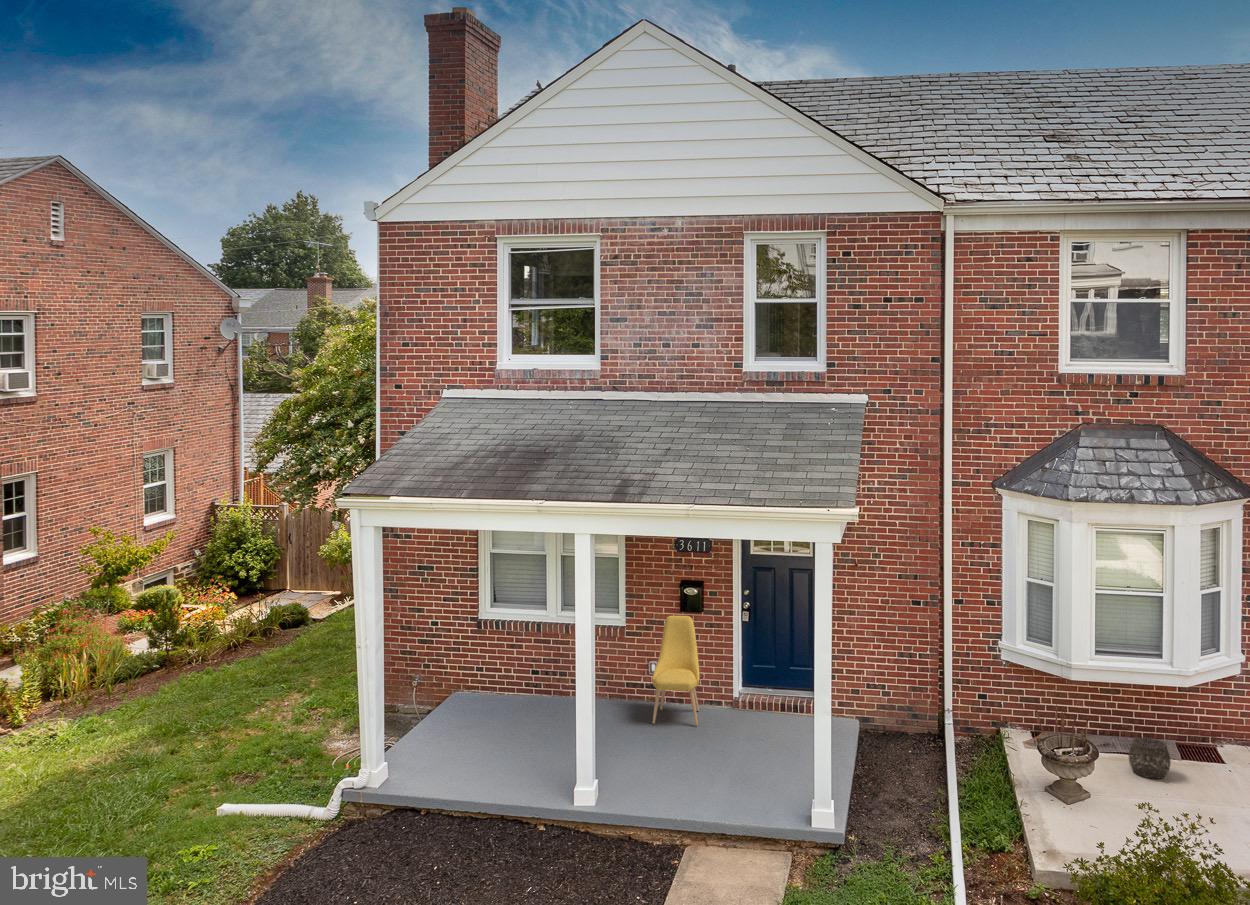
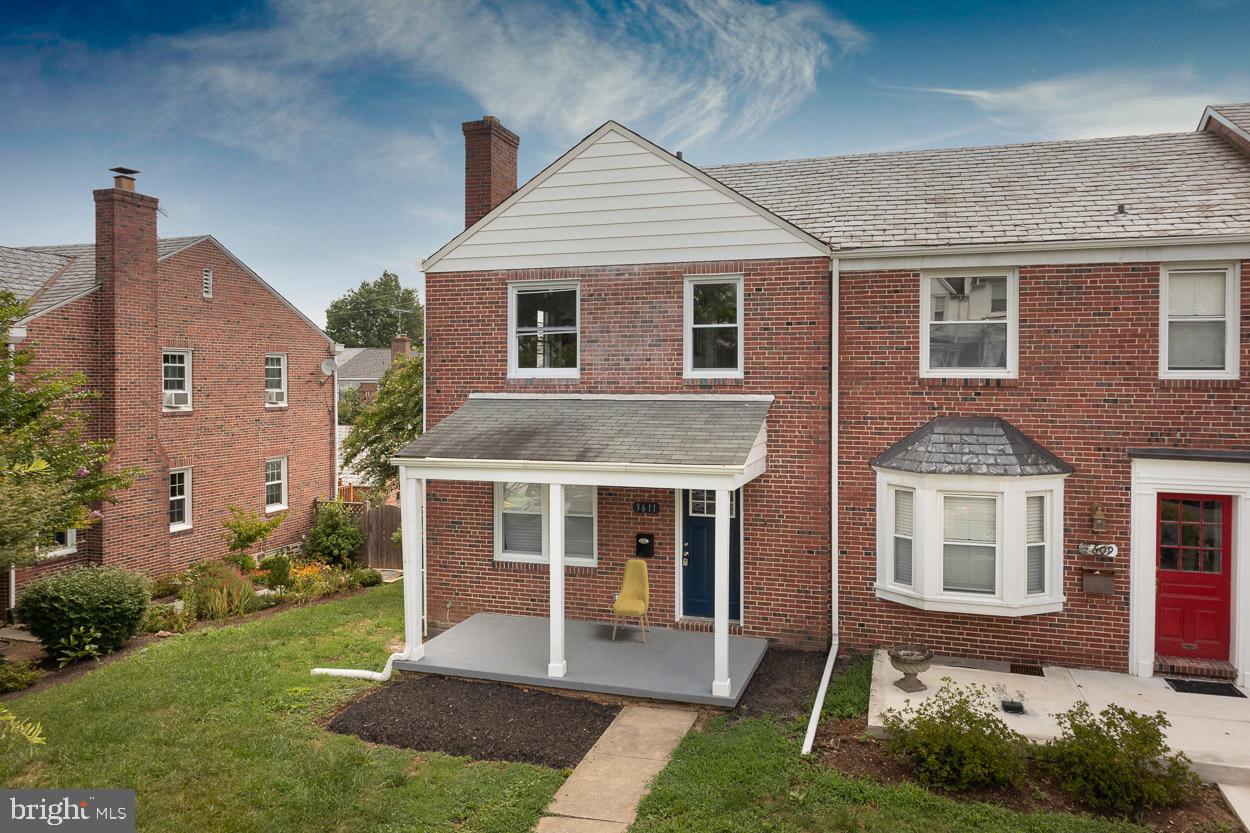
woven basket: present [1129,737,1170,779] -> none [967,660,999,693]
decorative plant: none [1170,764,1216,803] -> present [993,684,1024,713]

